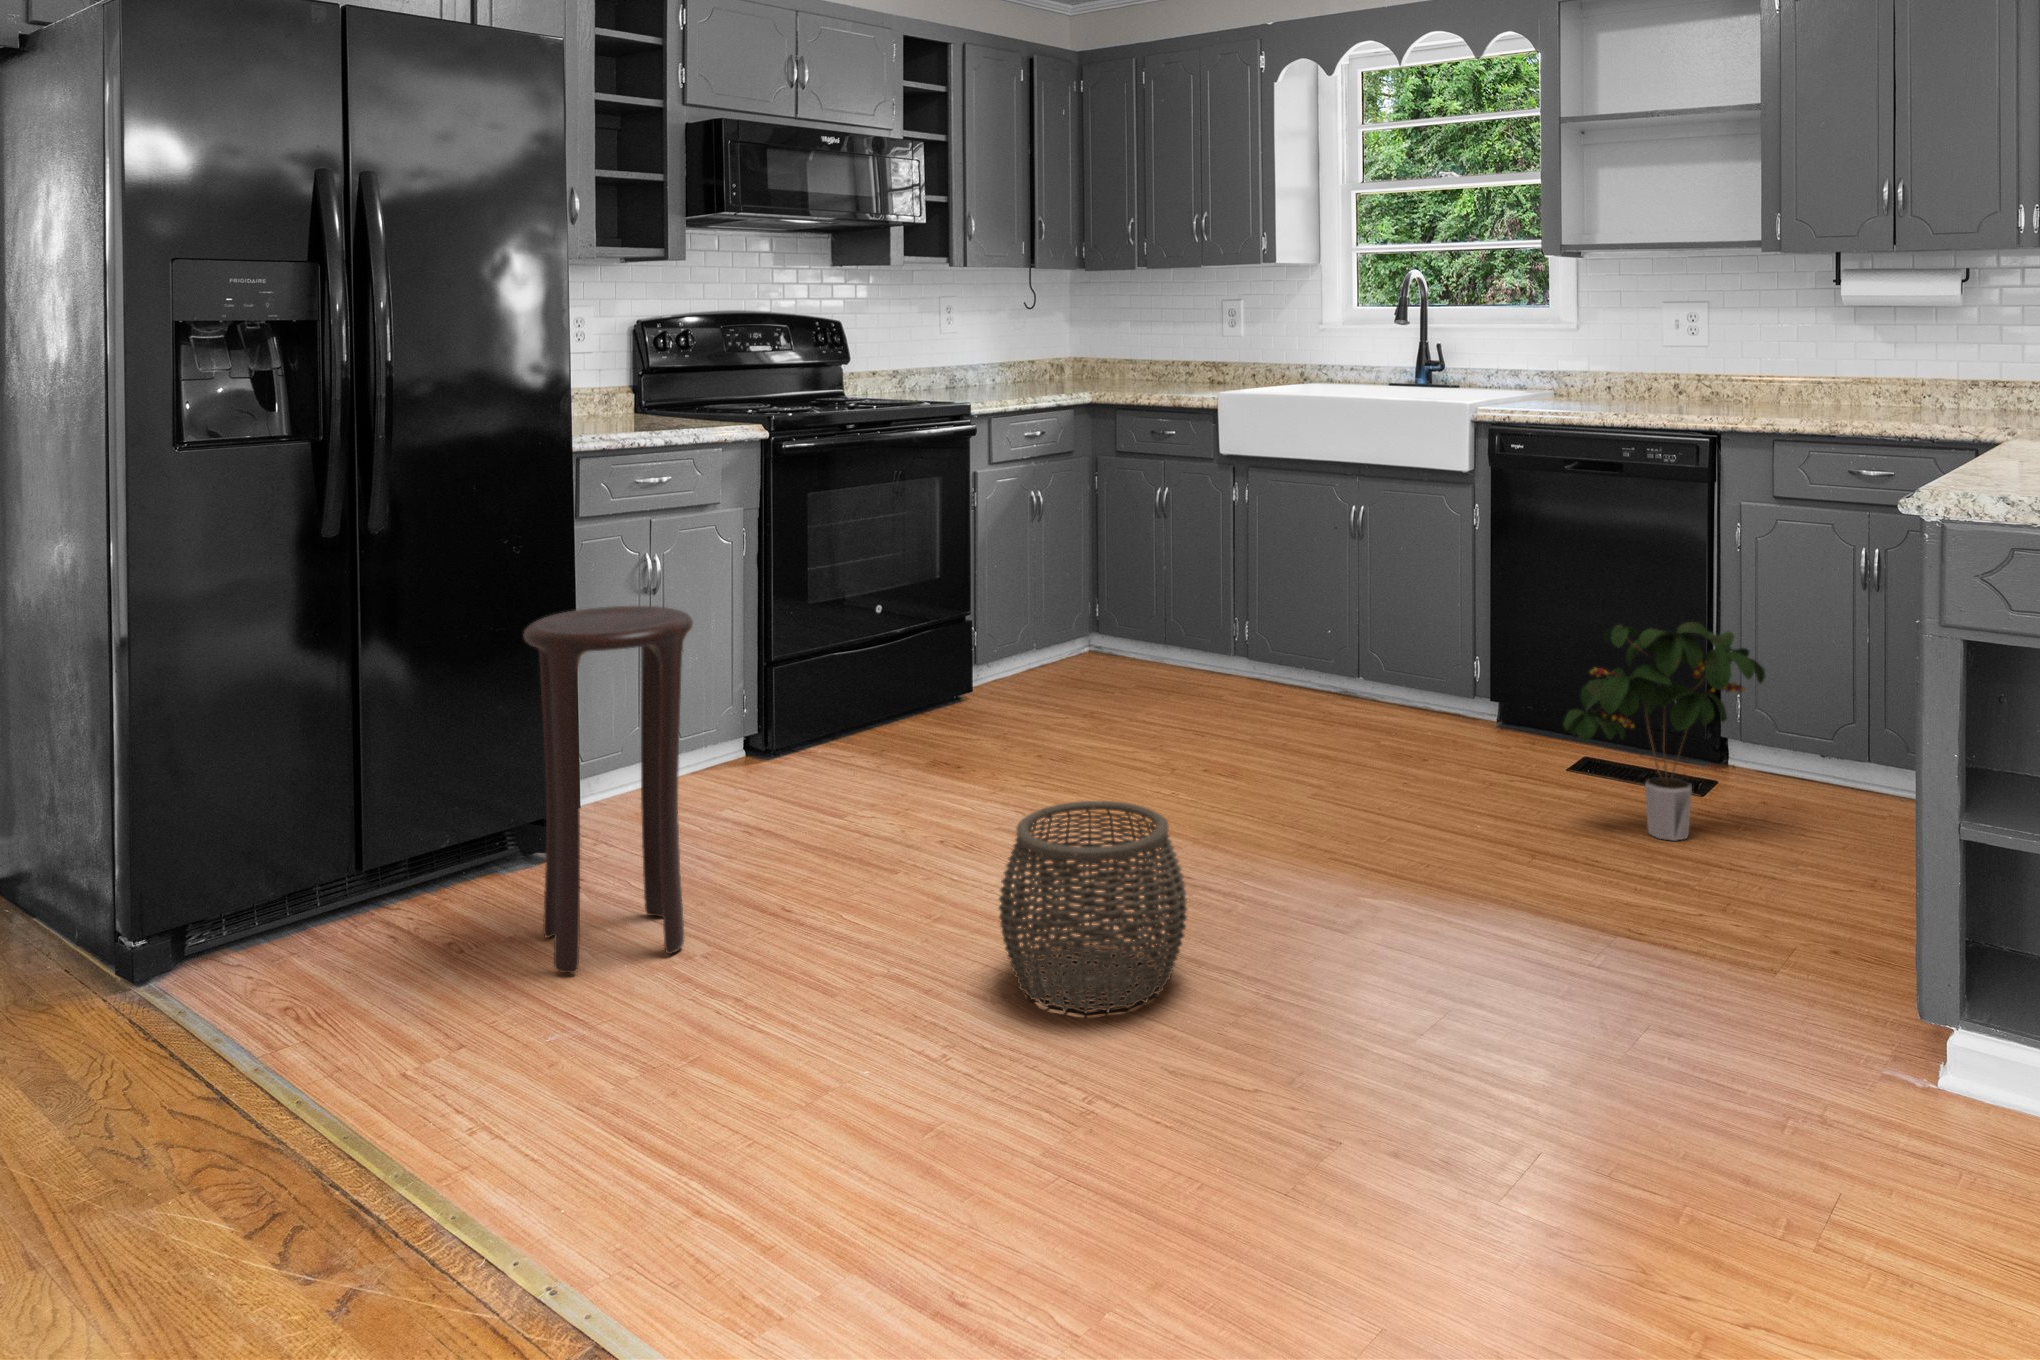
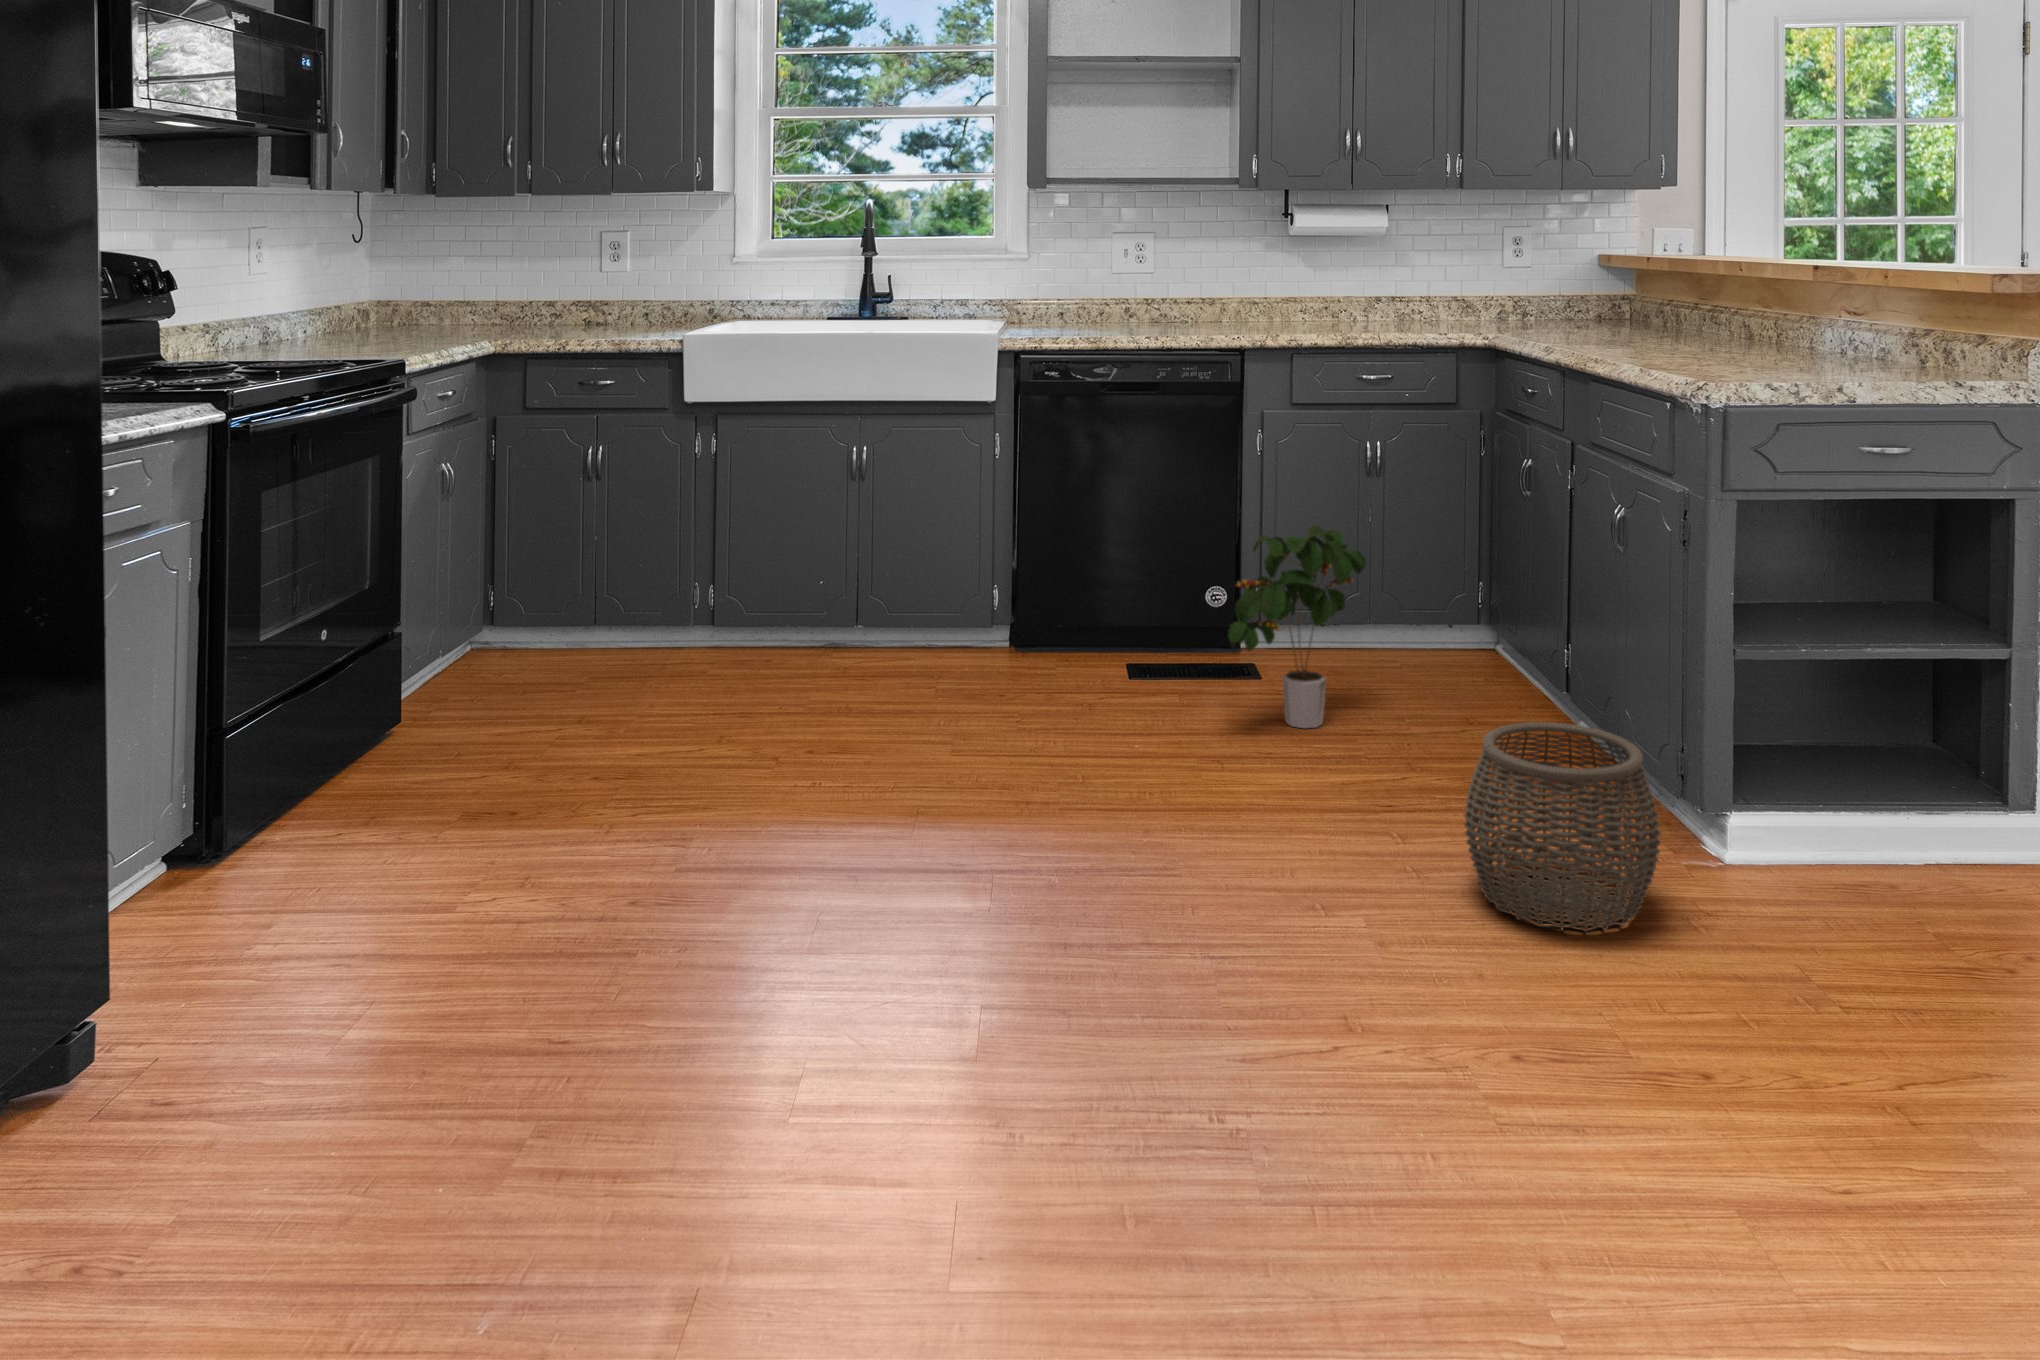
stool: present [524,606,693,973] -> none [299,677,574,1266]
woven basket: present [999,801,1188,1013] -> present [1464,722,1661,932]

